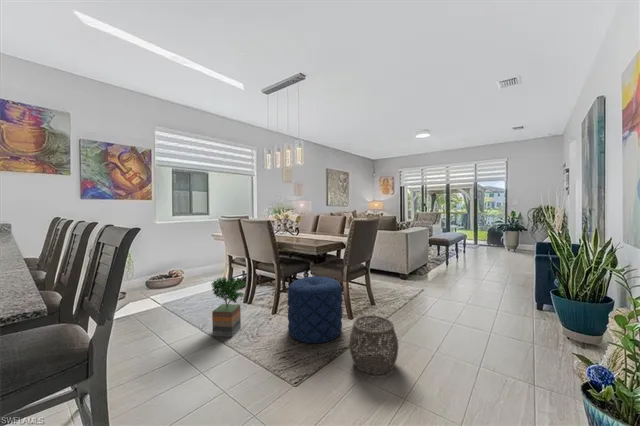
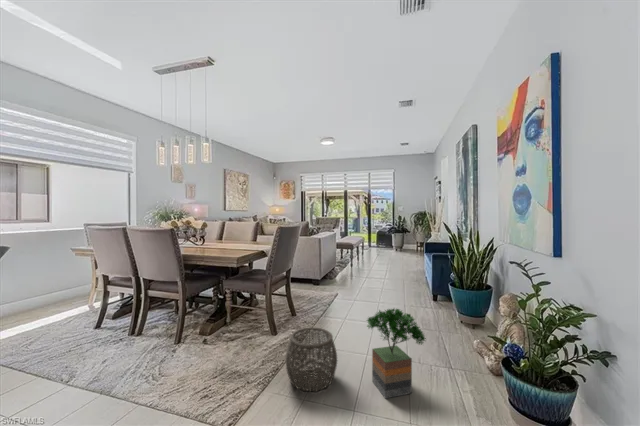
pouf: present [288,276,342,343] -> none [202,291,269,372]
potted tree: present [212,277,246,337] -> present [367,309,426,398]

